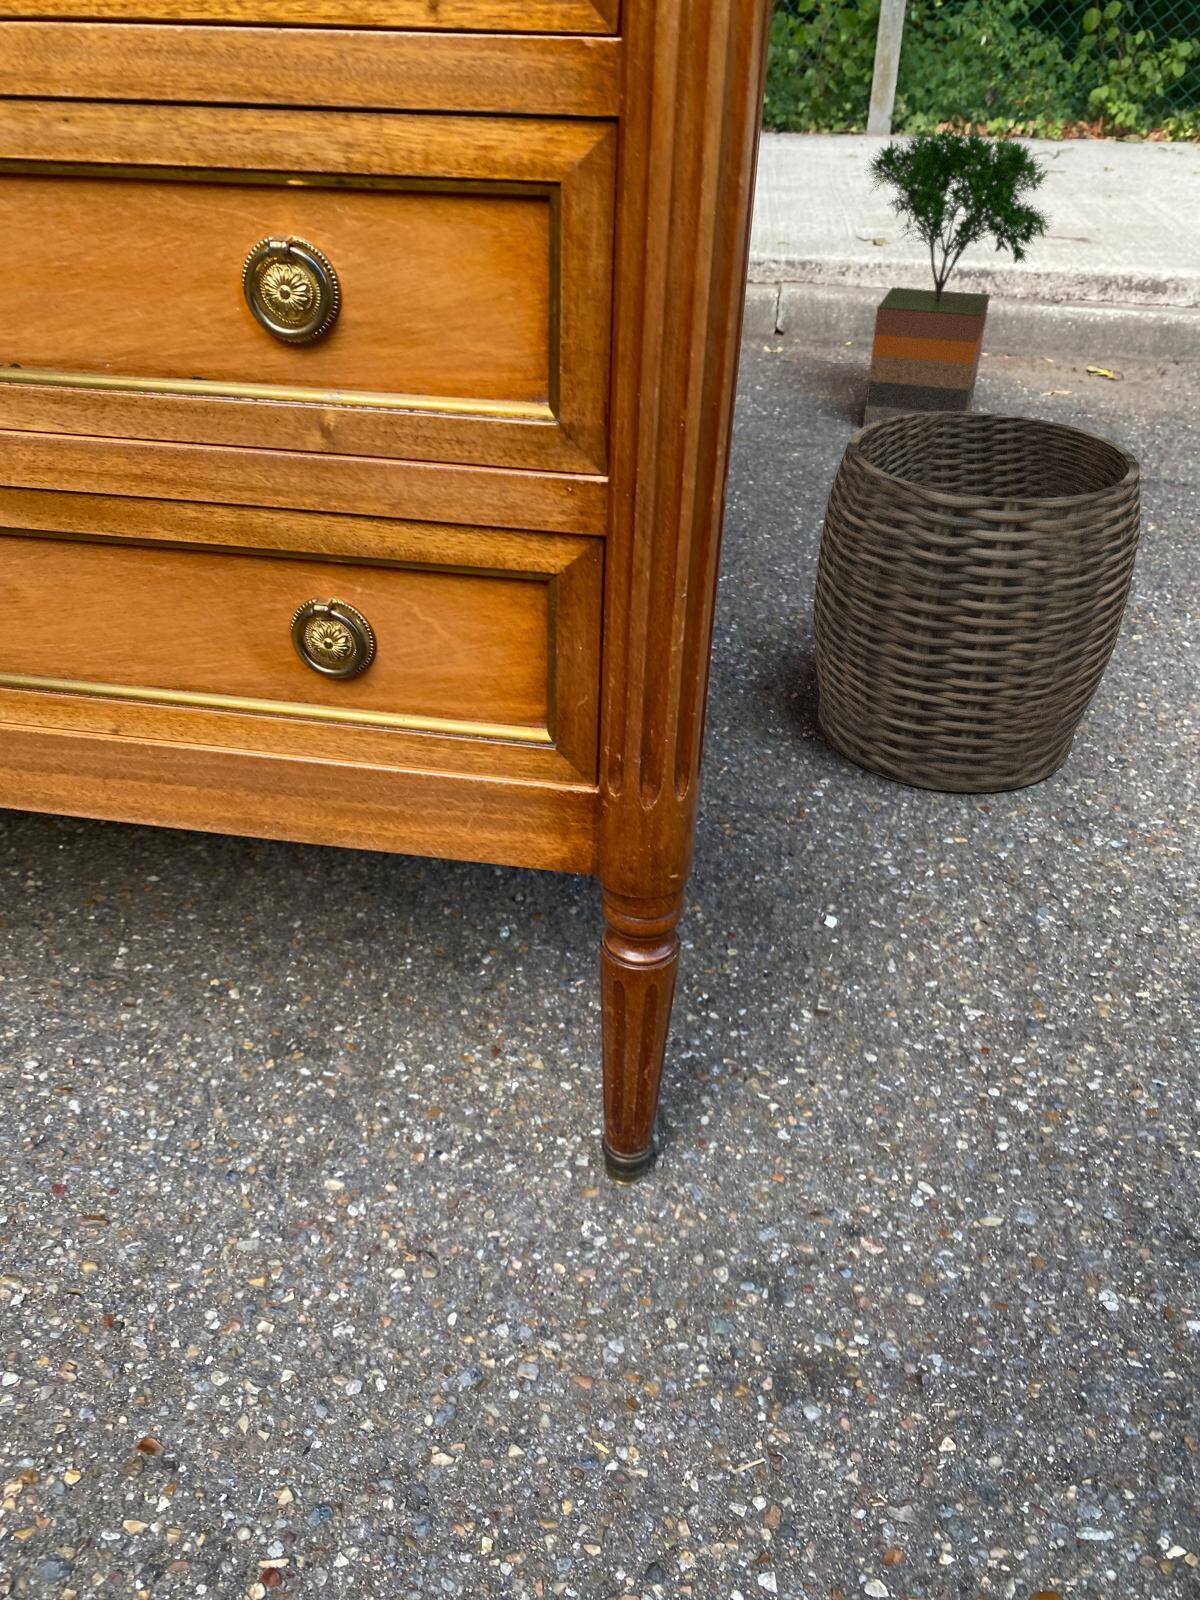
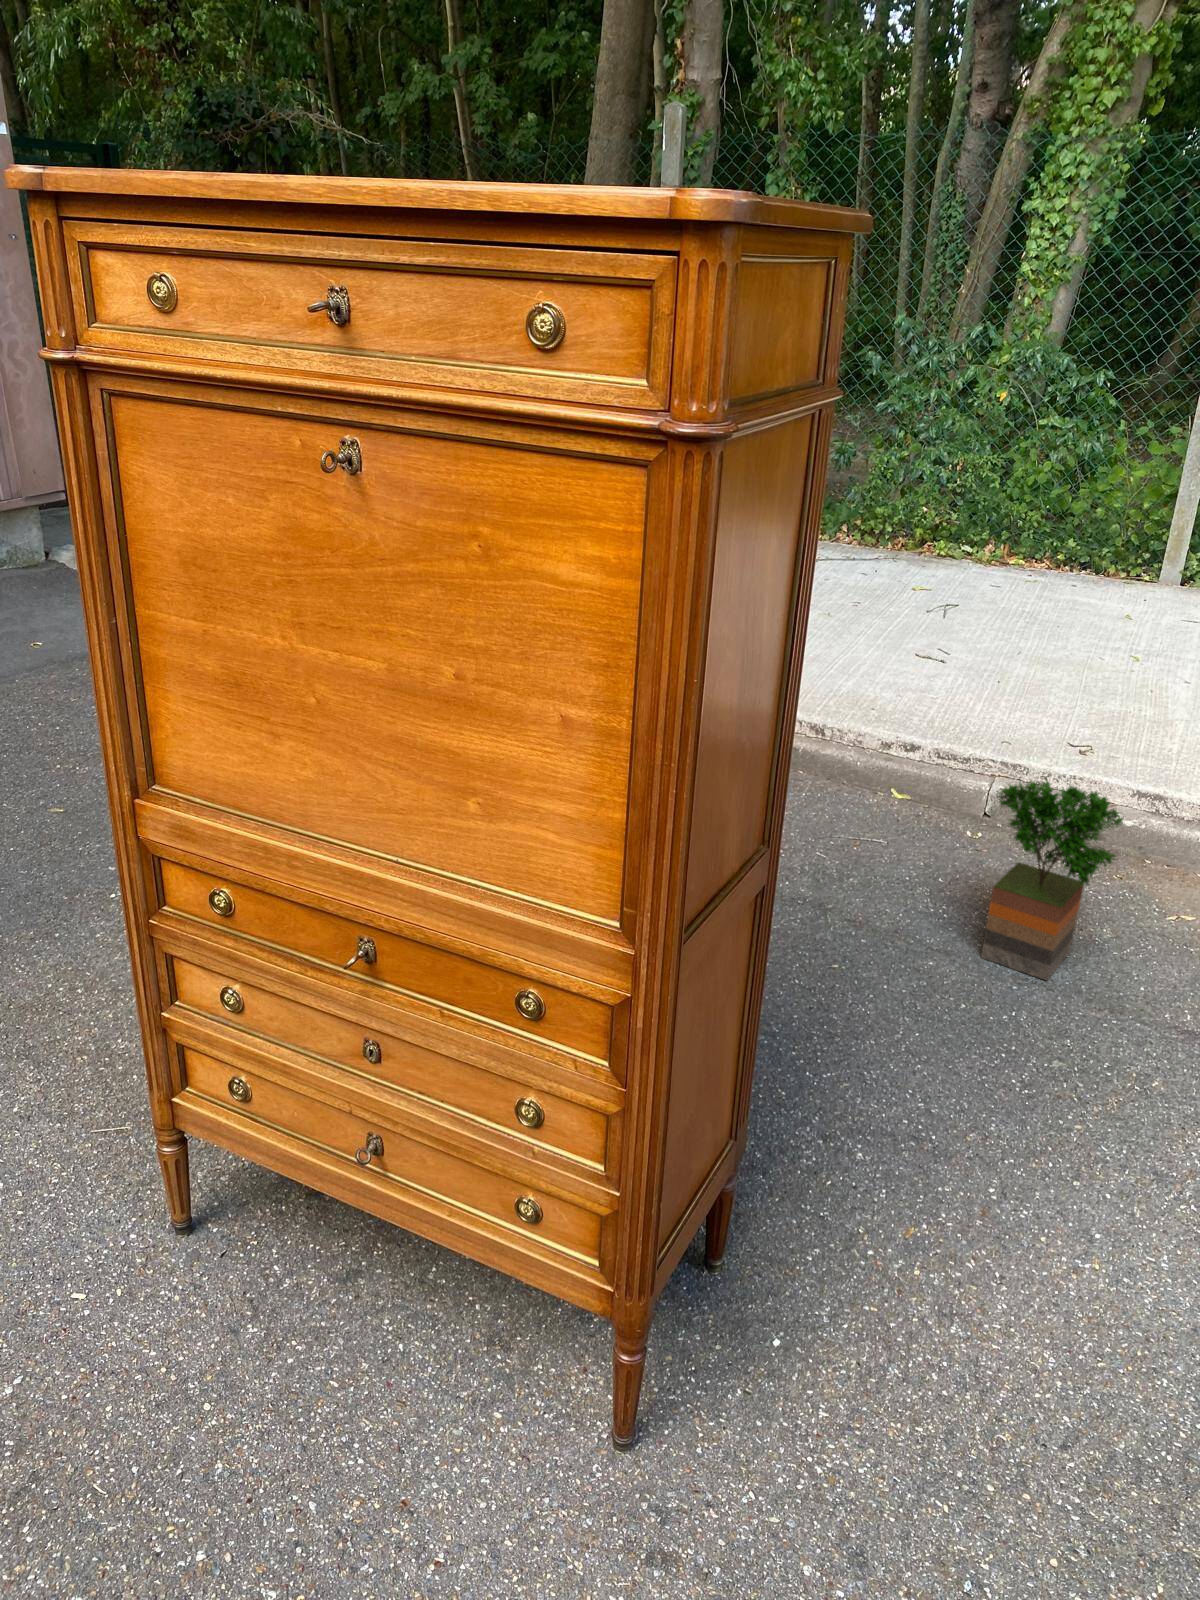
woven basket: present [813,412,1140,792] -> none [828,1051,1005,1284]

